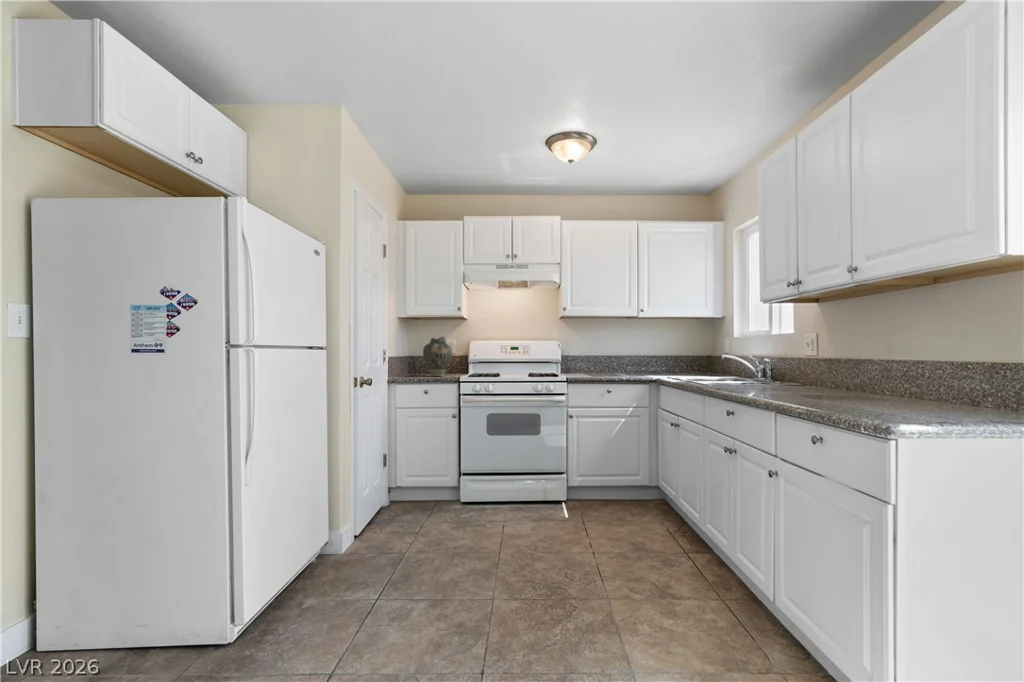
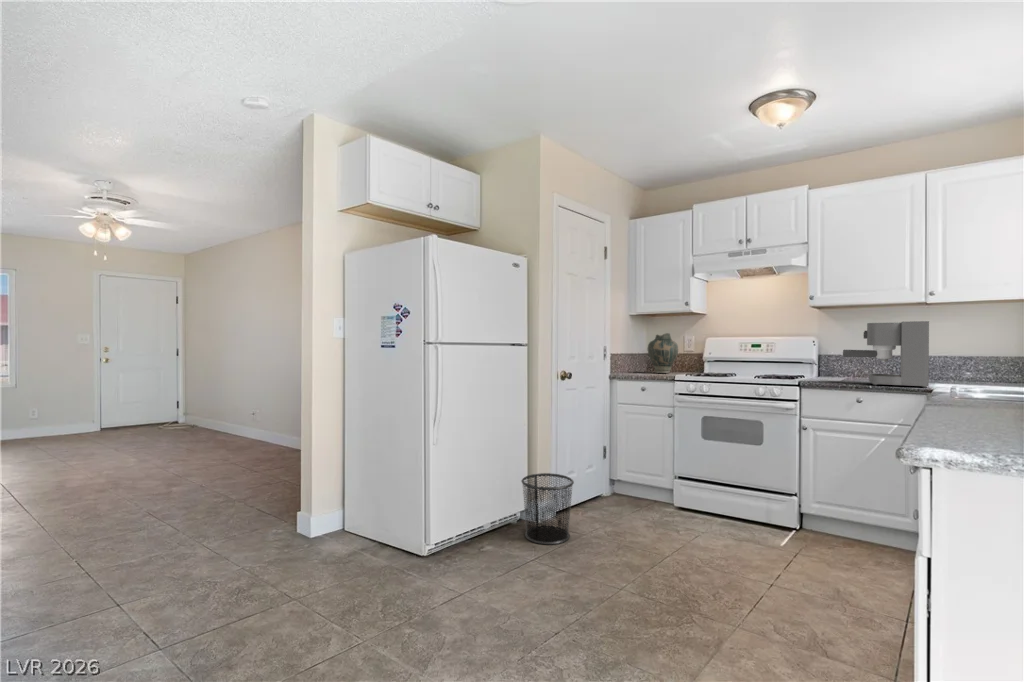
coffee maker: none [593,328,649,377] -> present [843,321,929,388]
waste bin: none [332,494,395,579] -> present [521,473,574,545]

